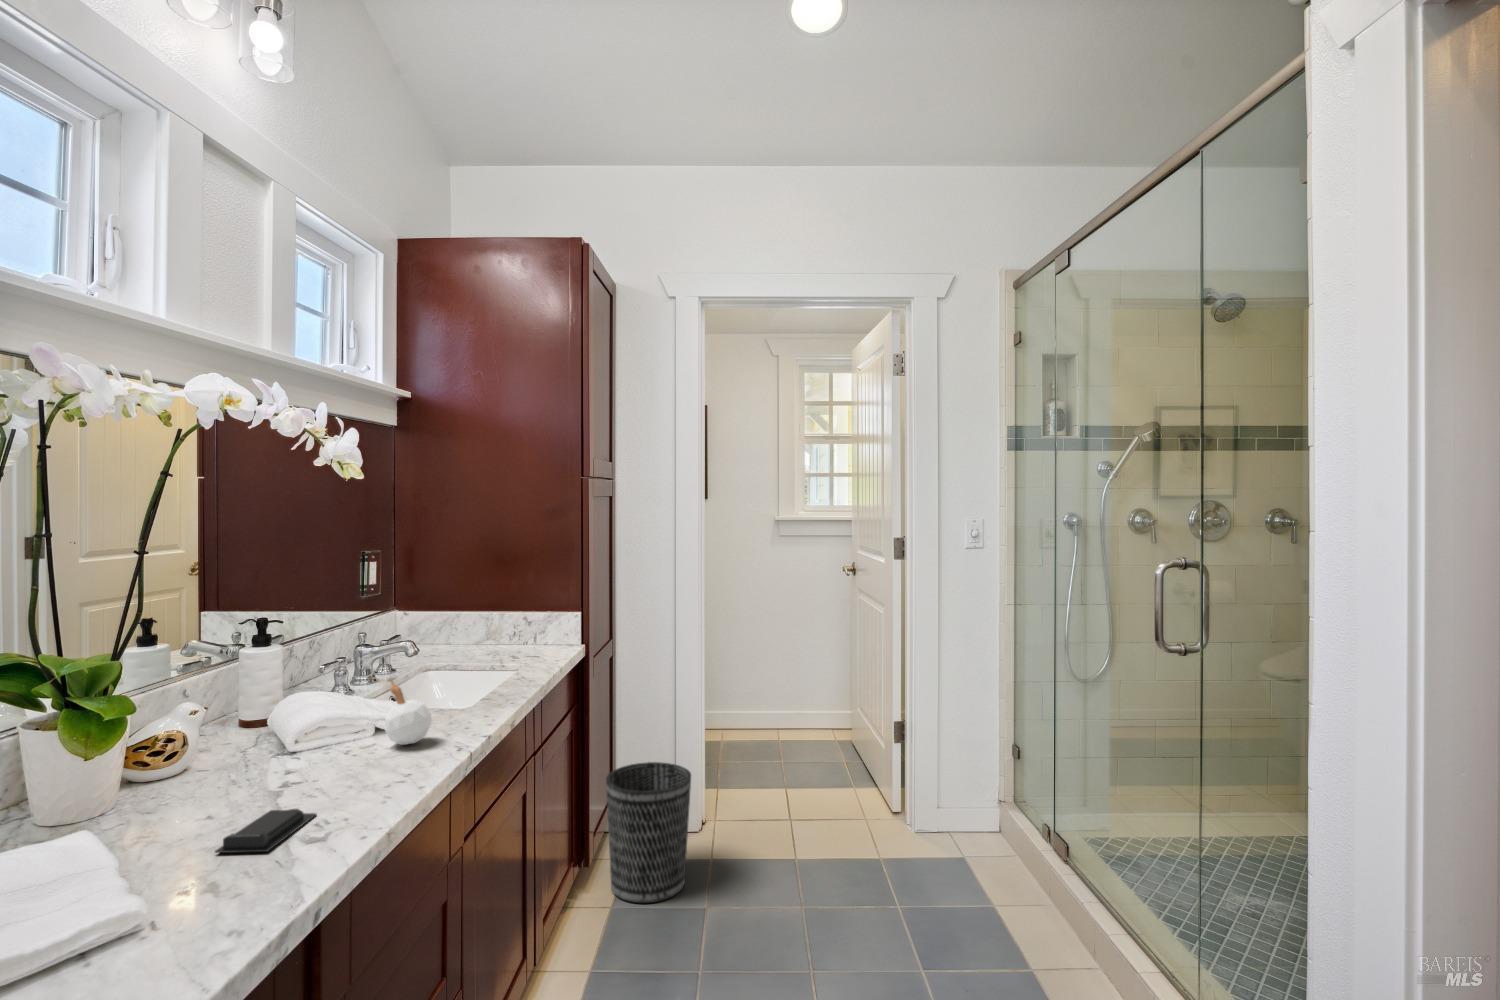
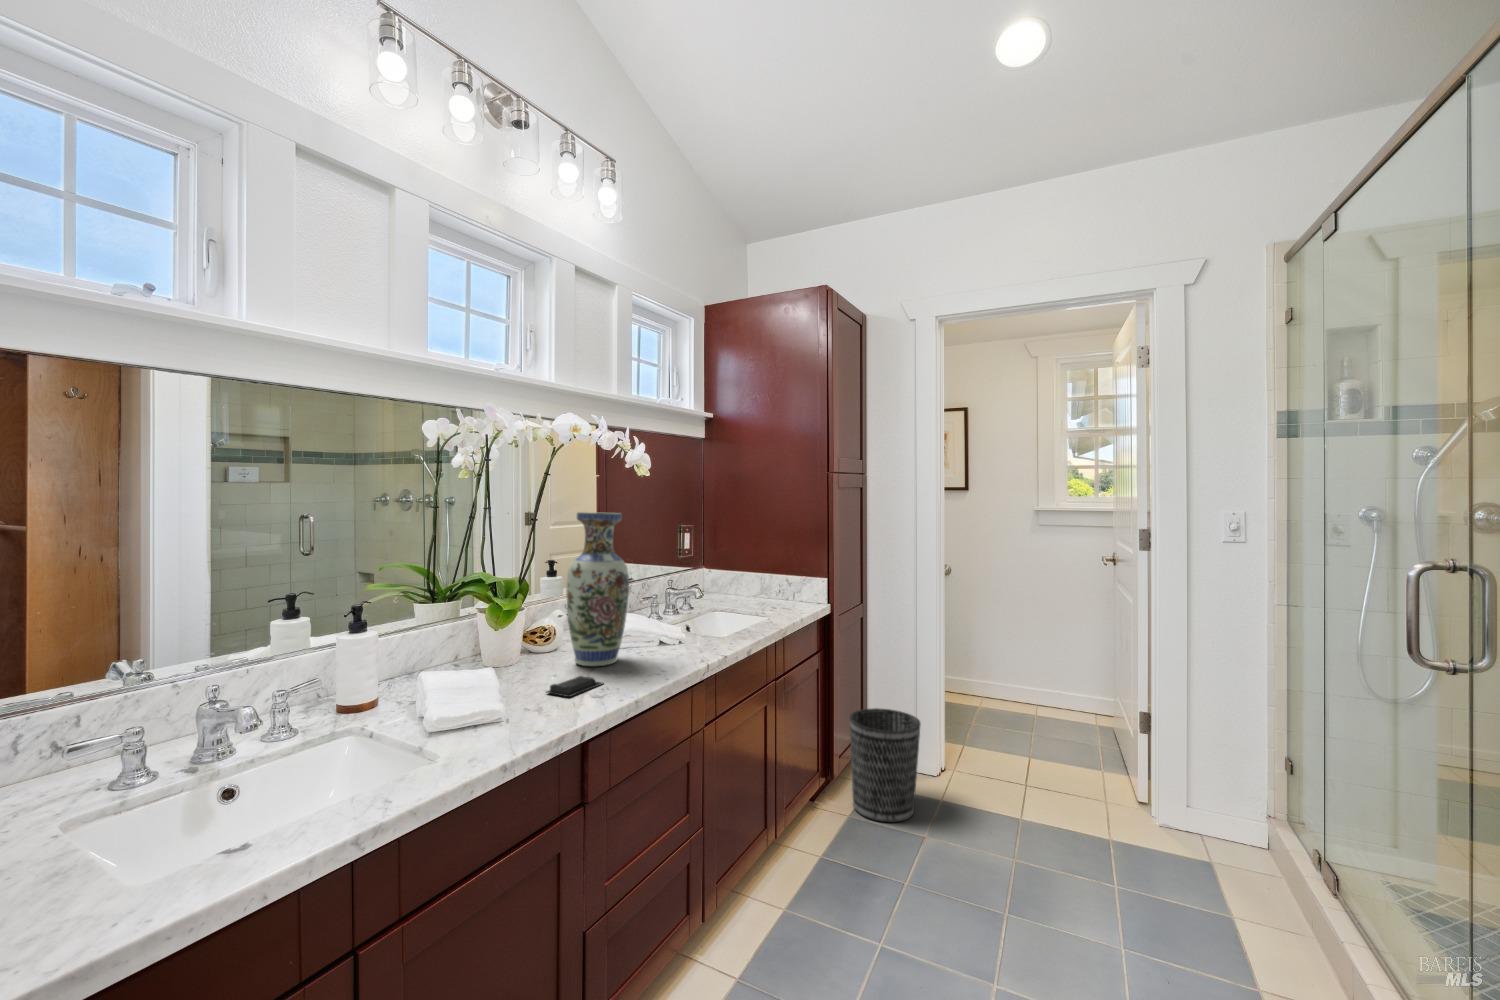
vase: none [221,540,335,789] -> present [566,512,629,666]
candle: present [385,678,431,745] -> none [662,603,691,654]

